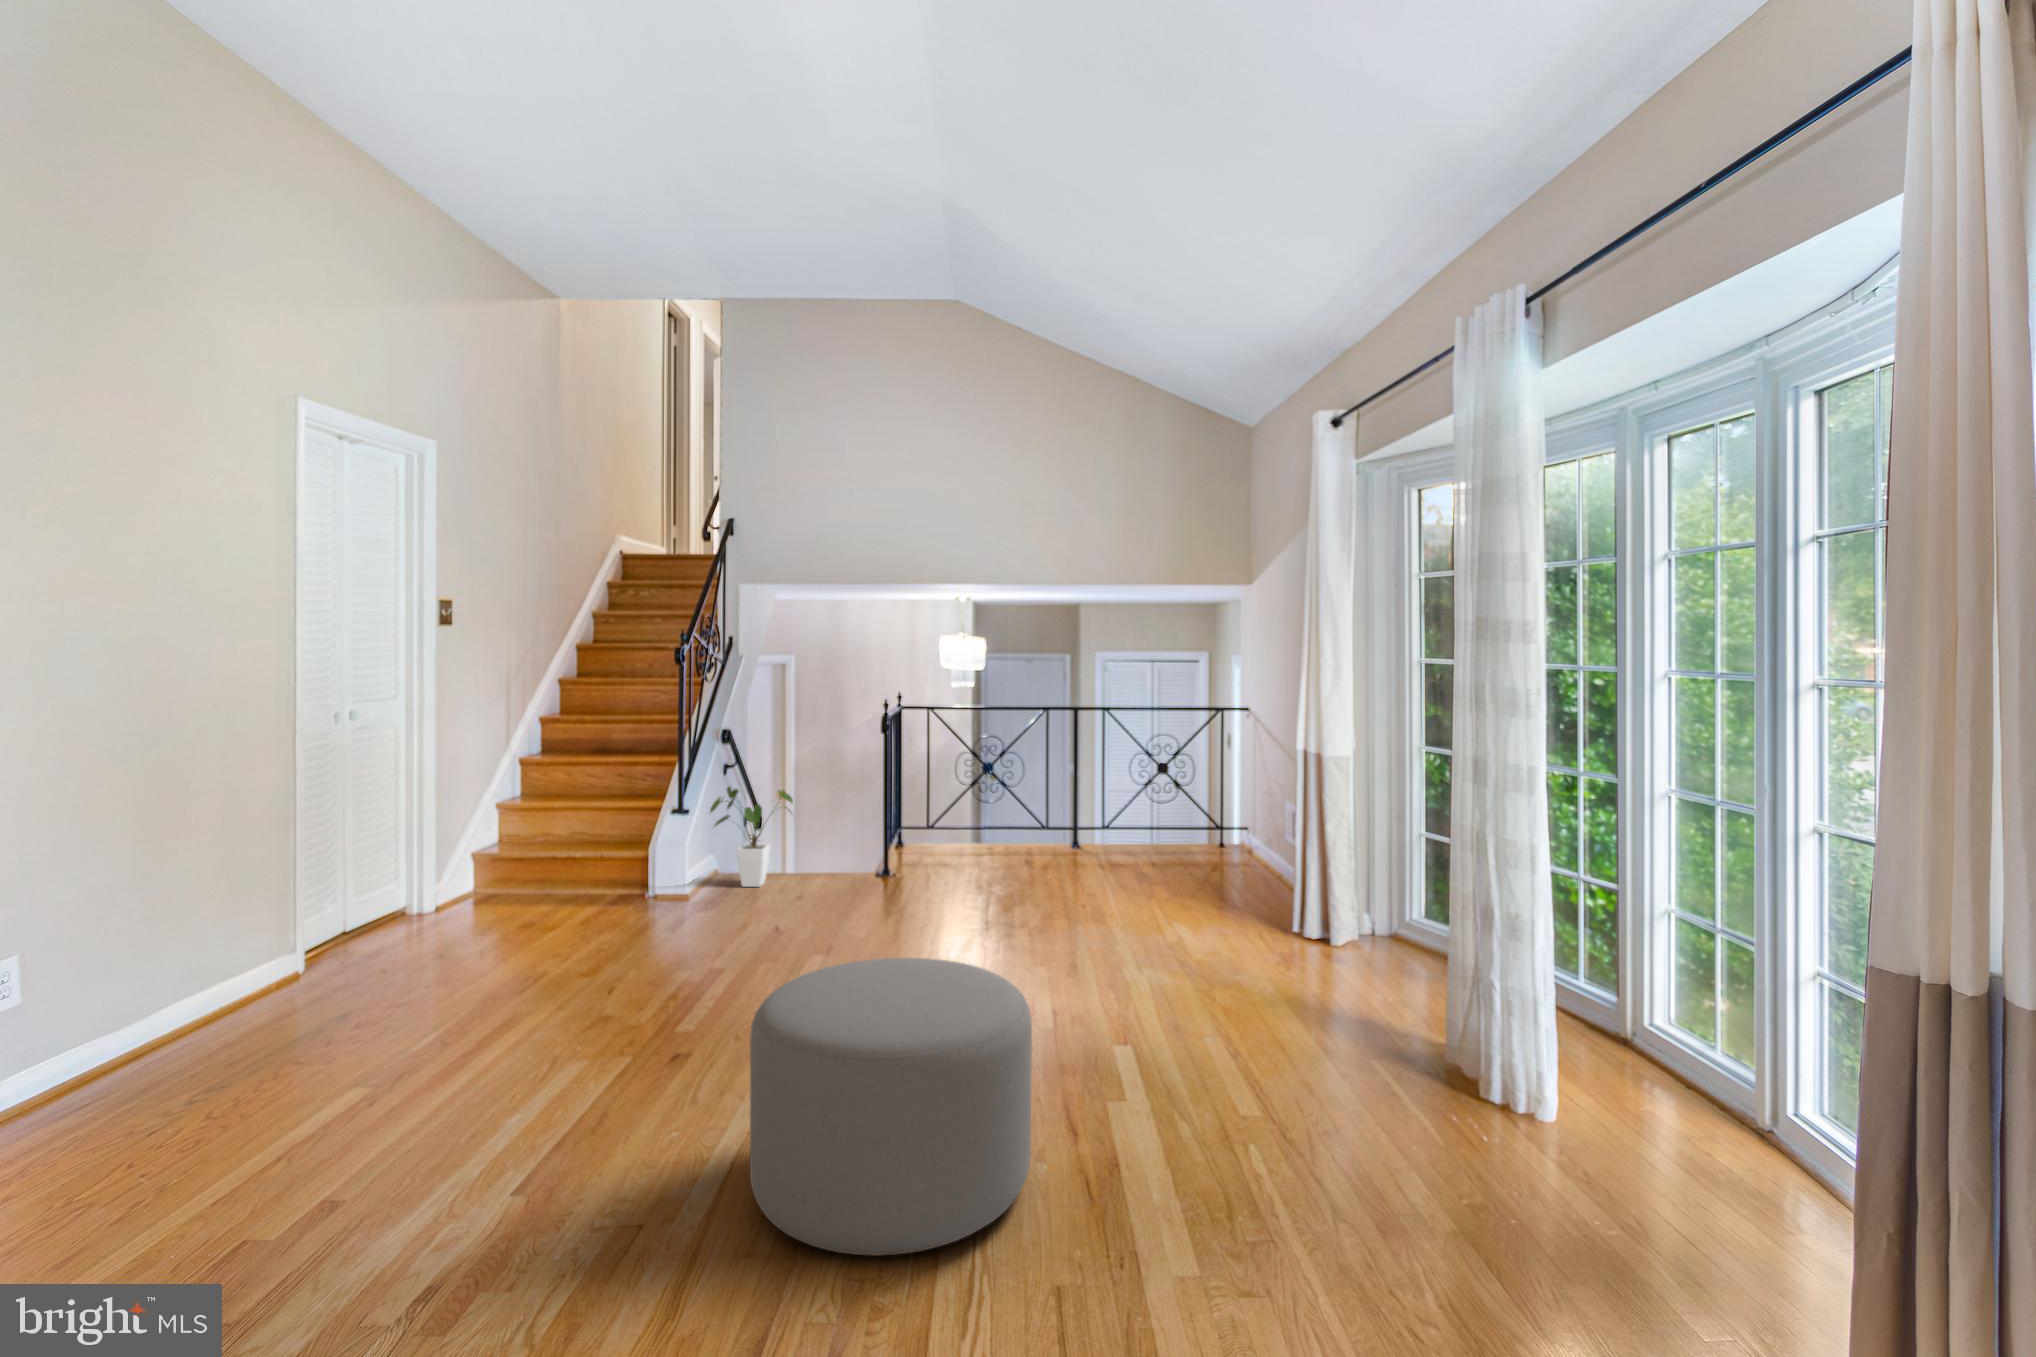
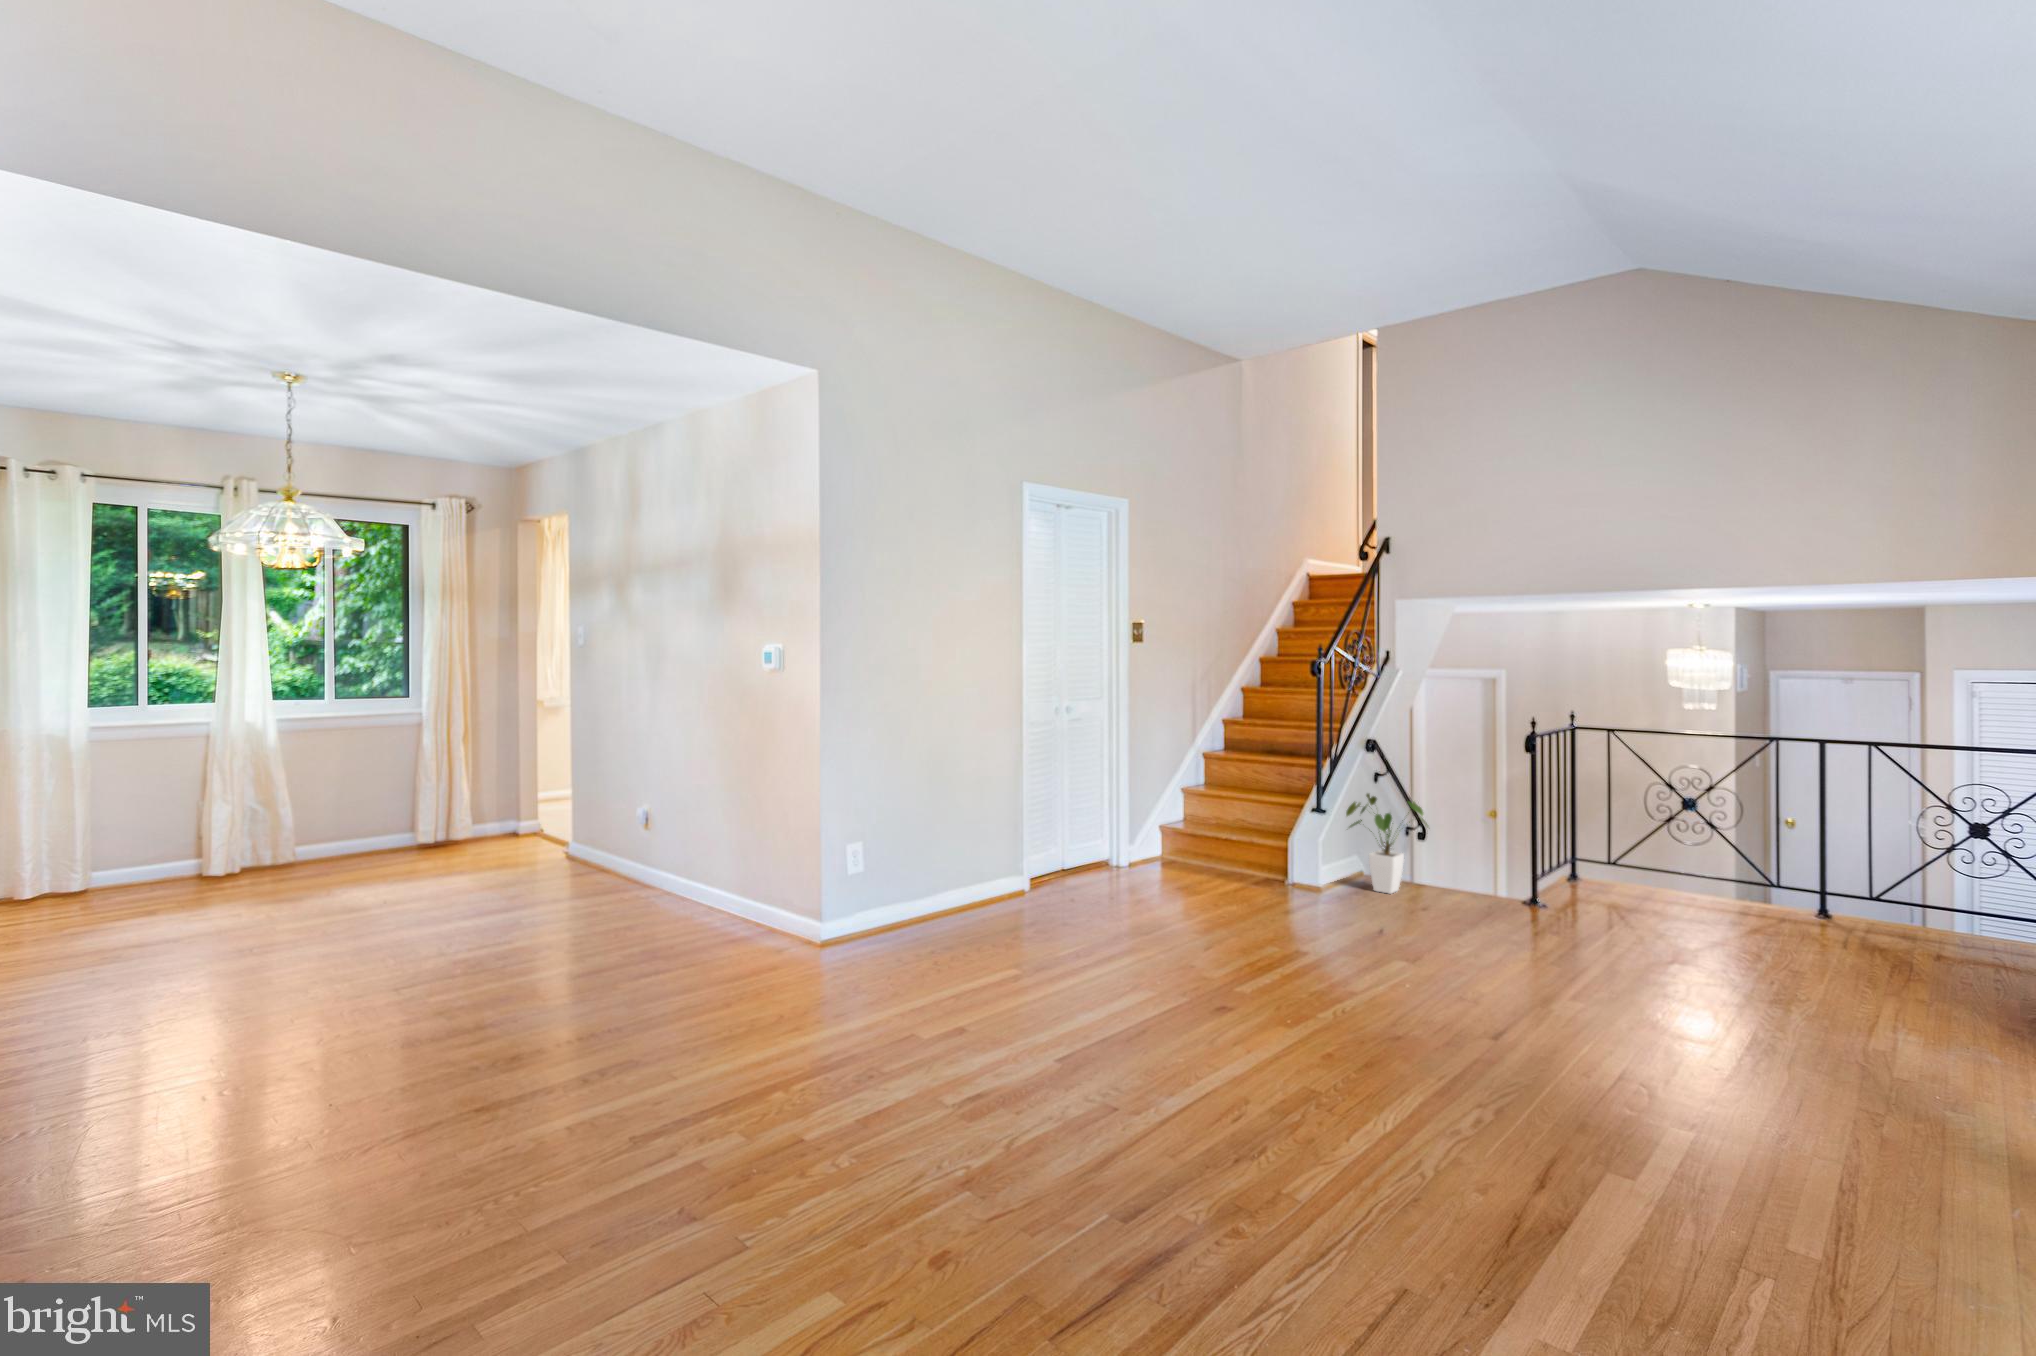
ottoman: present [750,958,1032,1255] -> none [1192,949,1461,1218]

